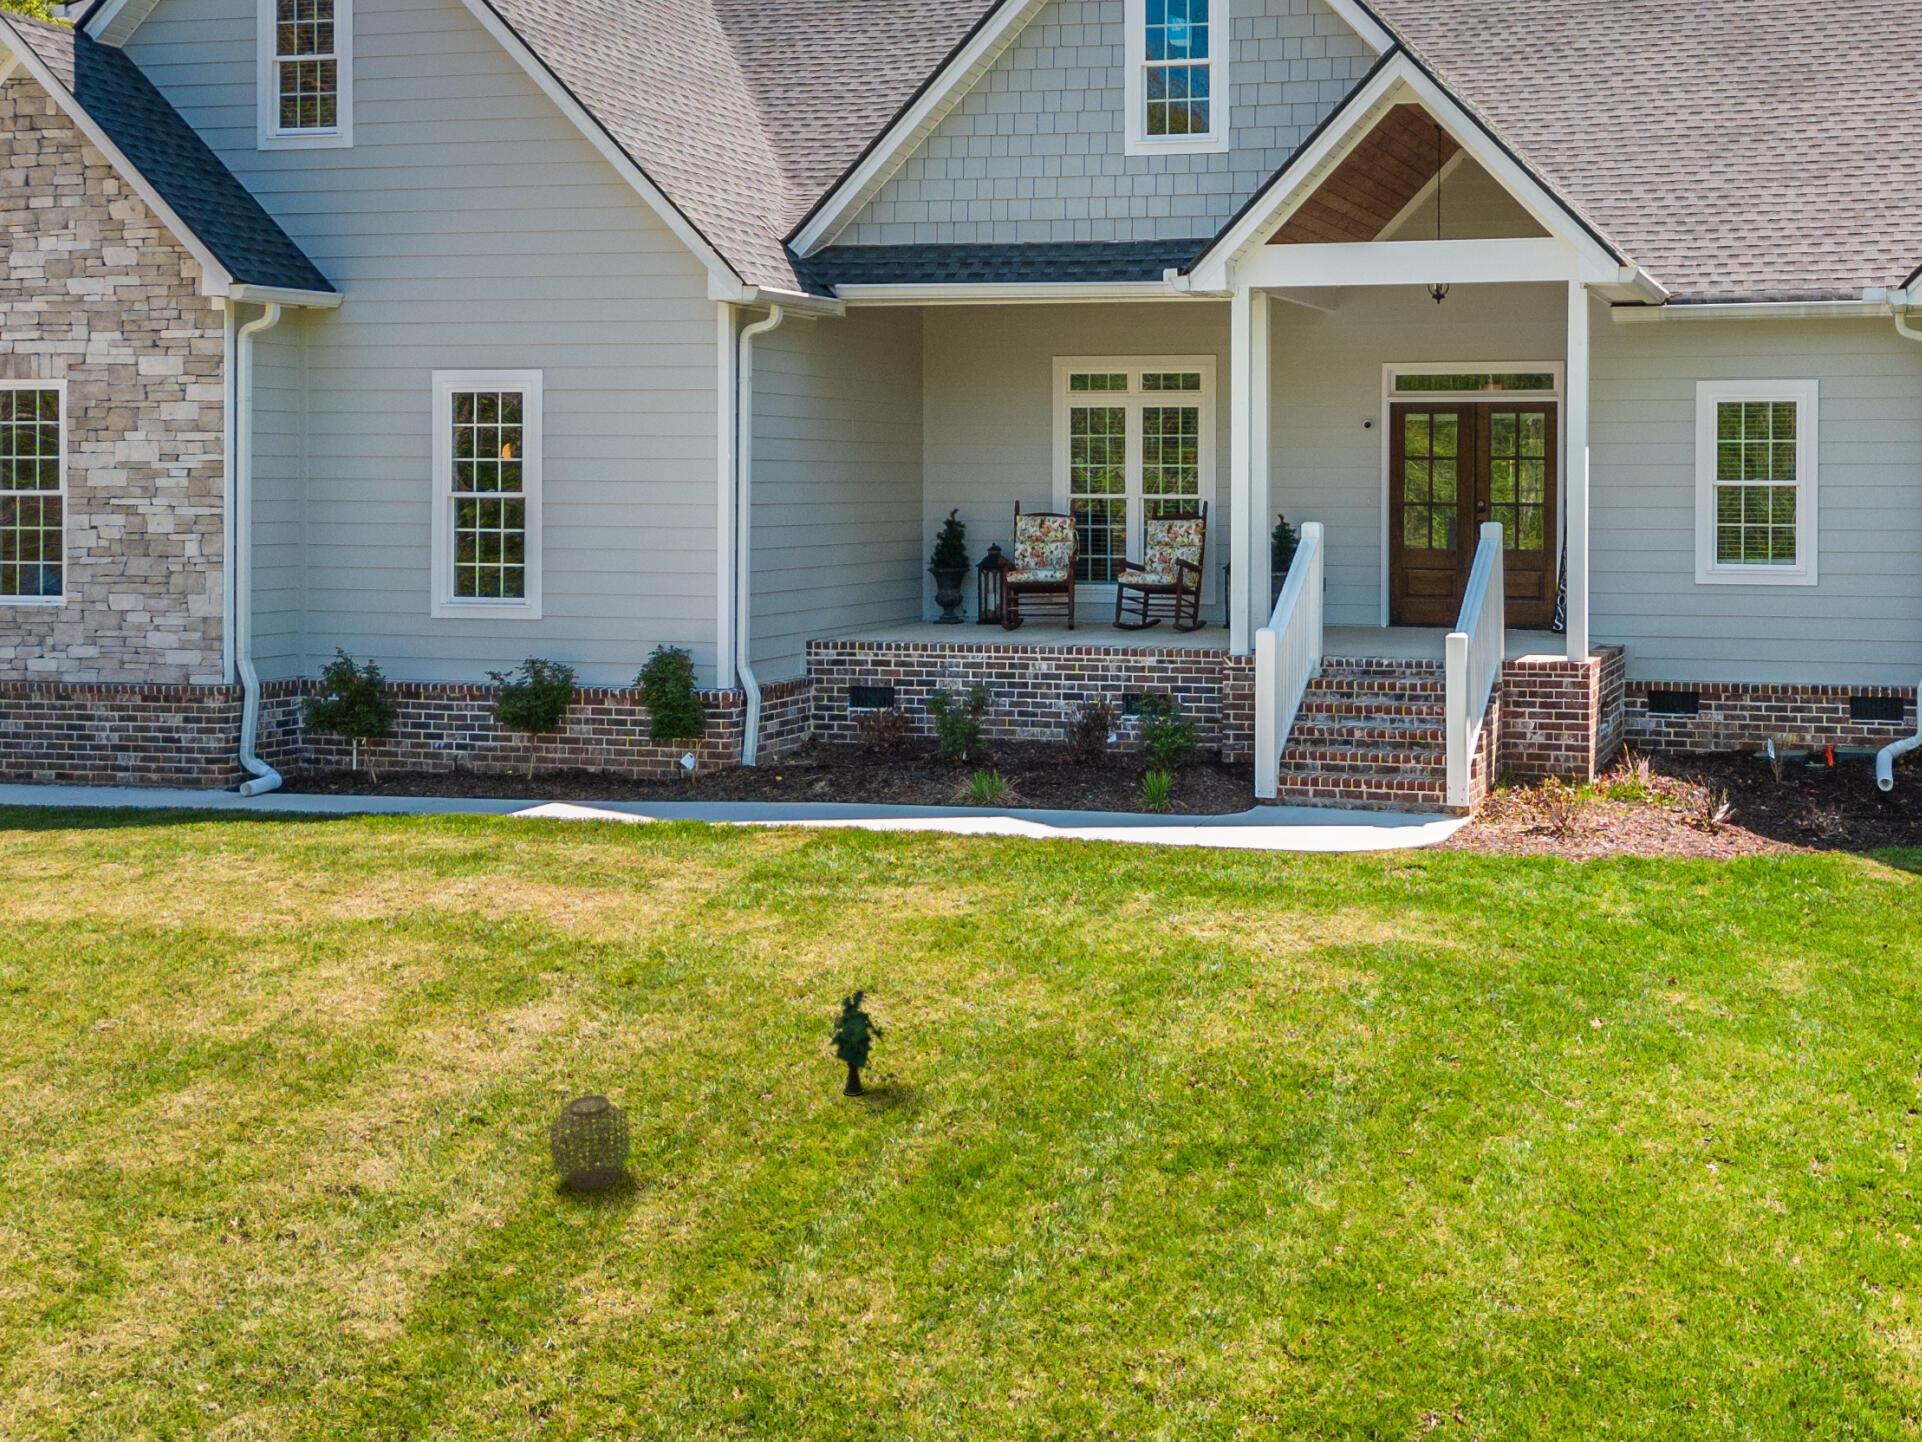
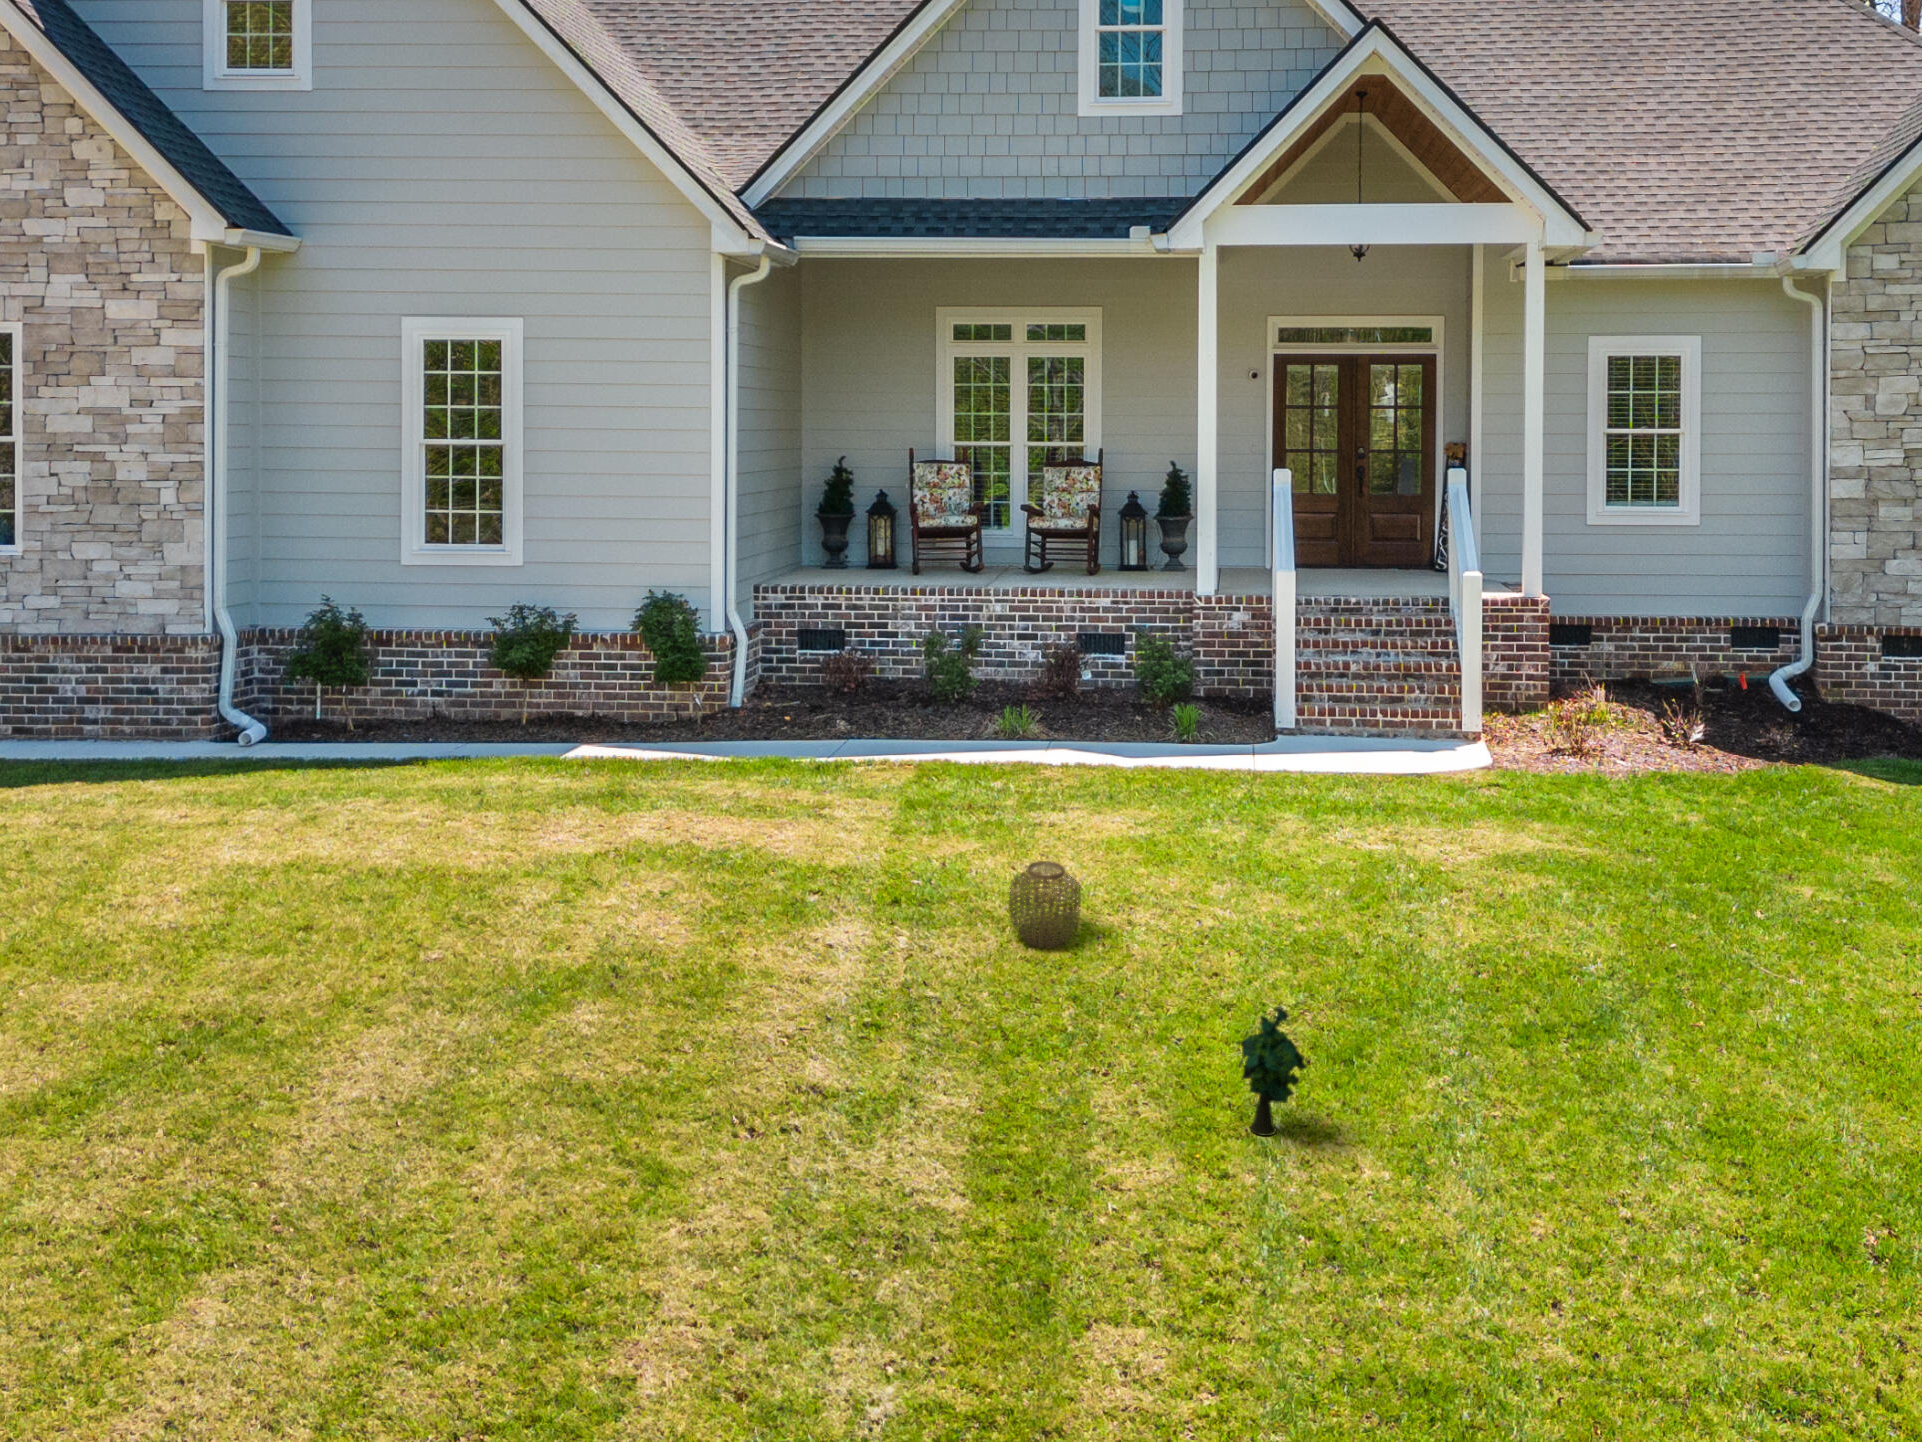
woven basket: present [550,1095,630,1189] -> present [1009,861,1081,947]

